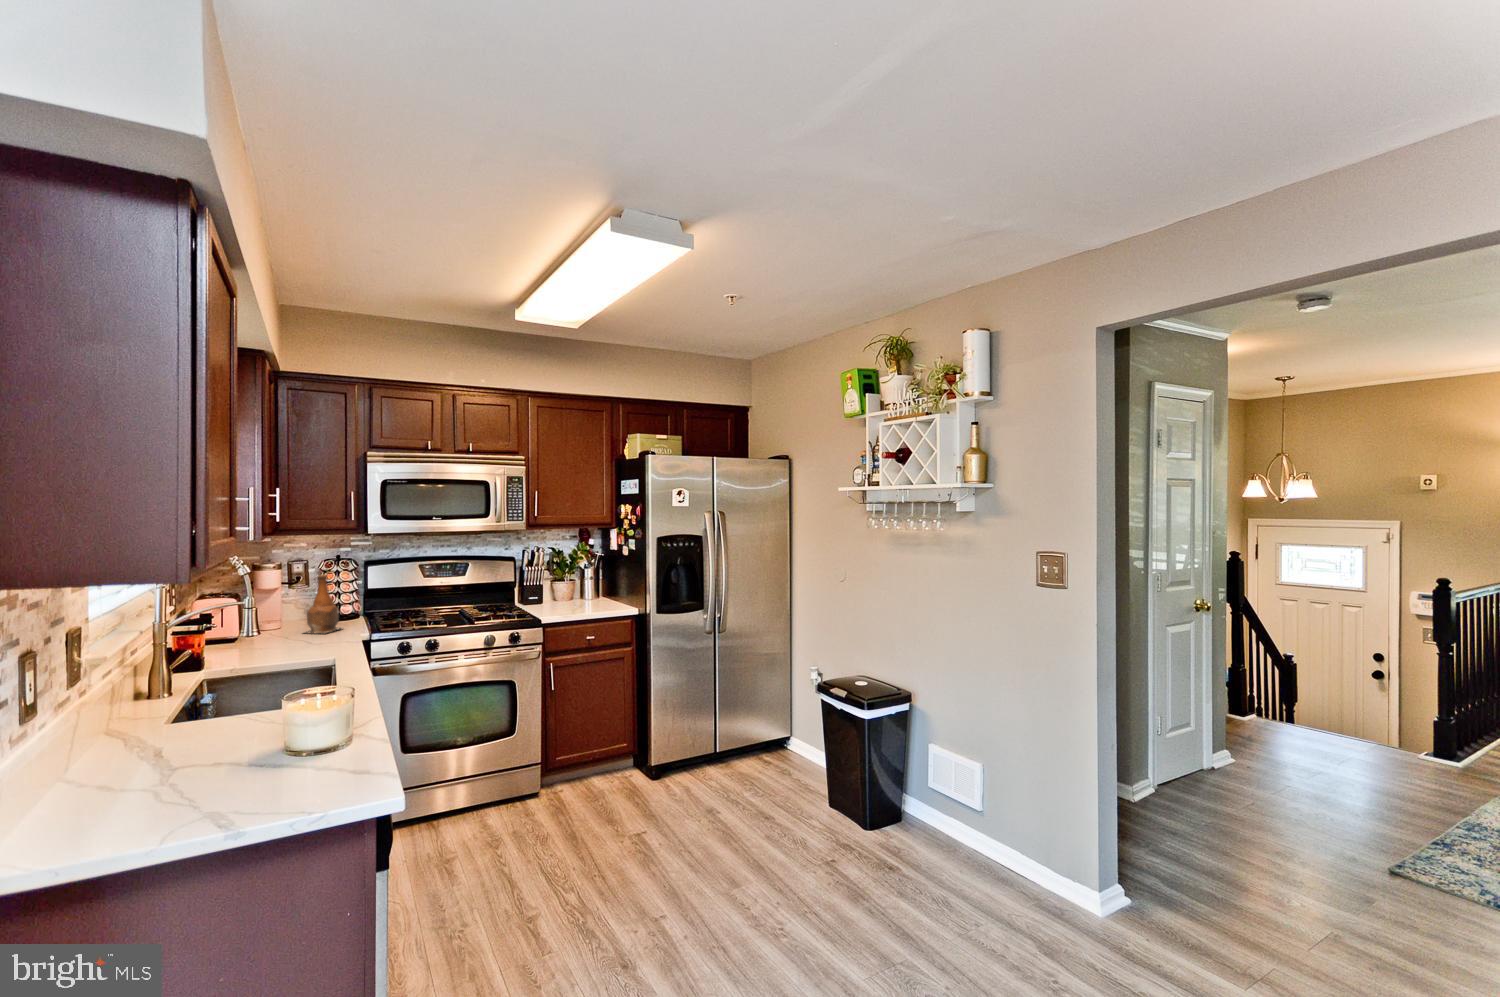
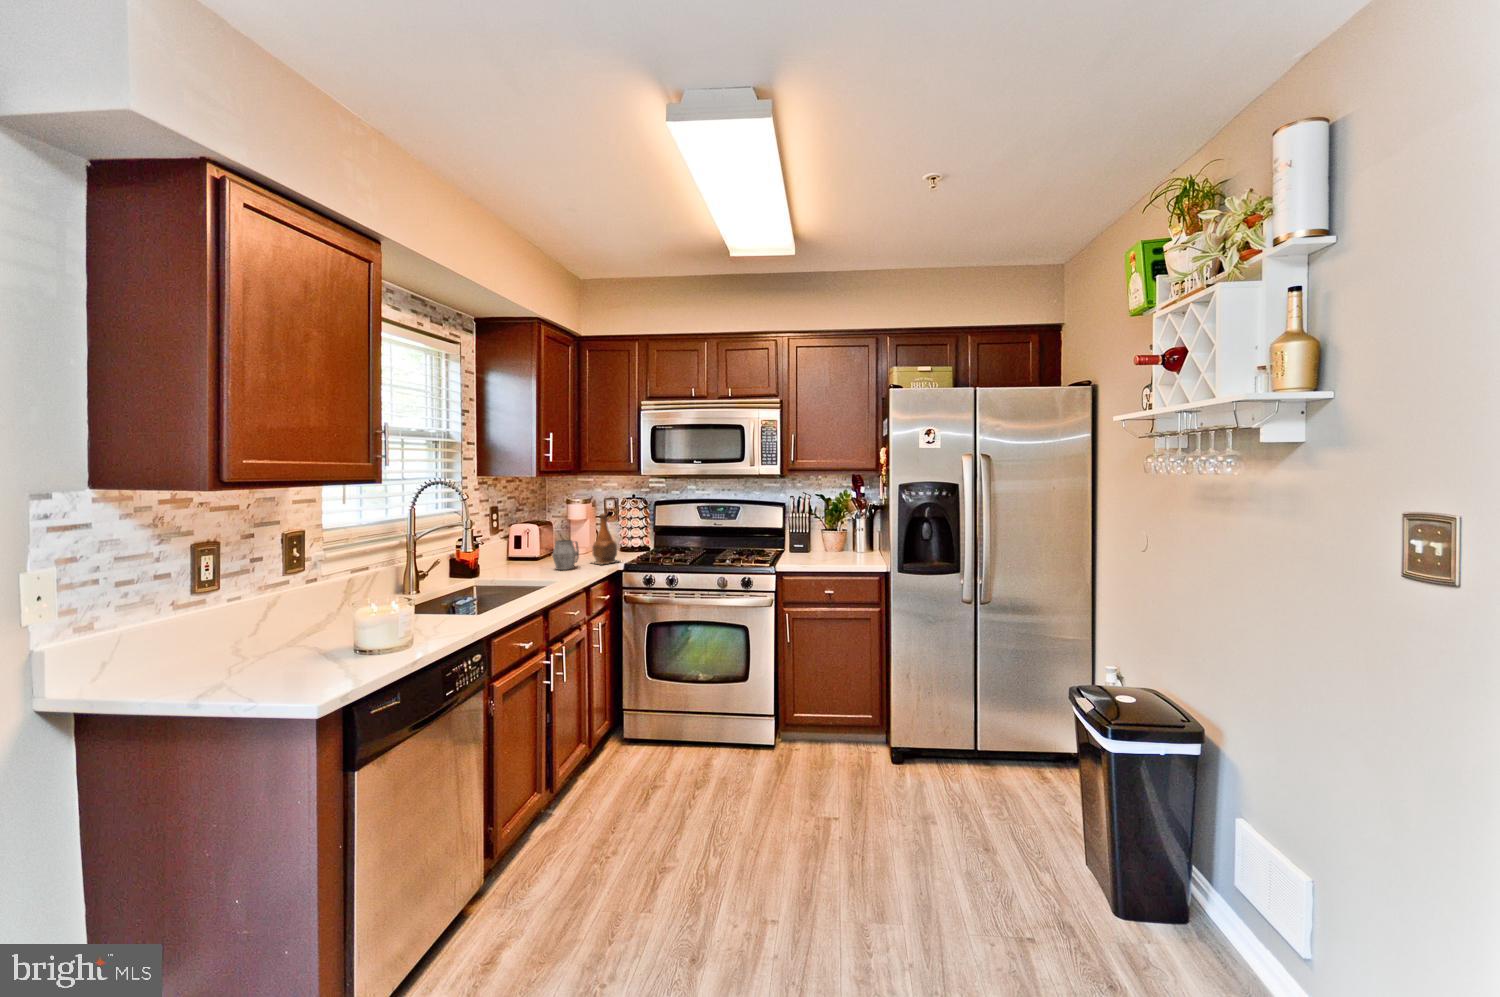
mug: none [264,607,298,644] -> present [552,540,579,570]

